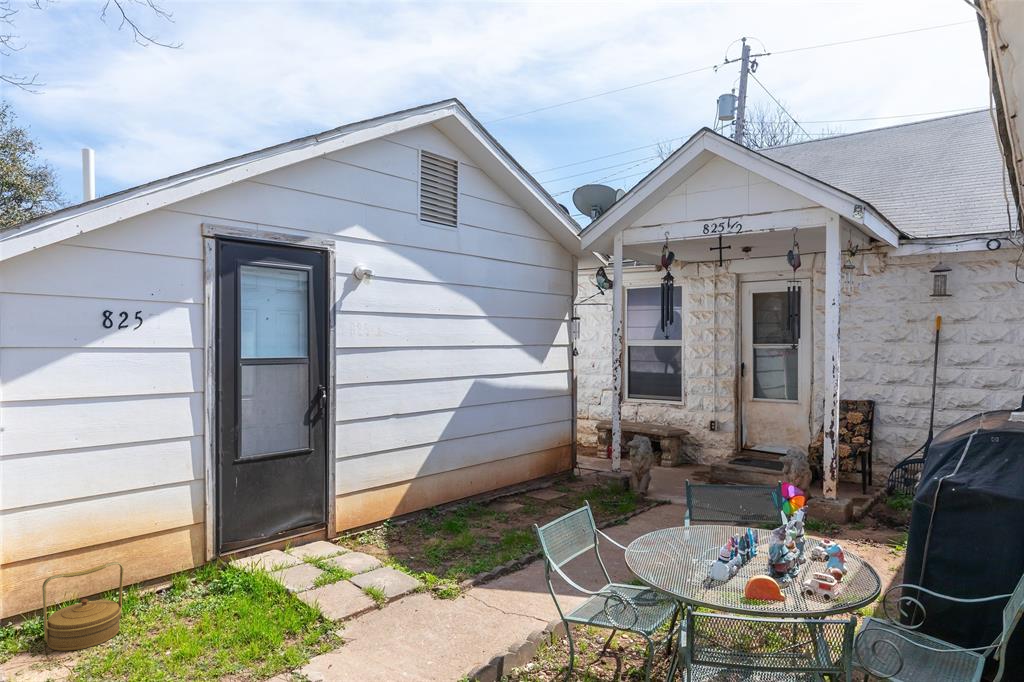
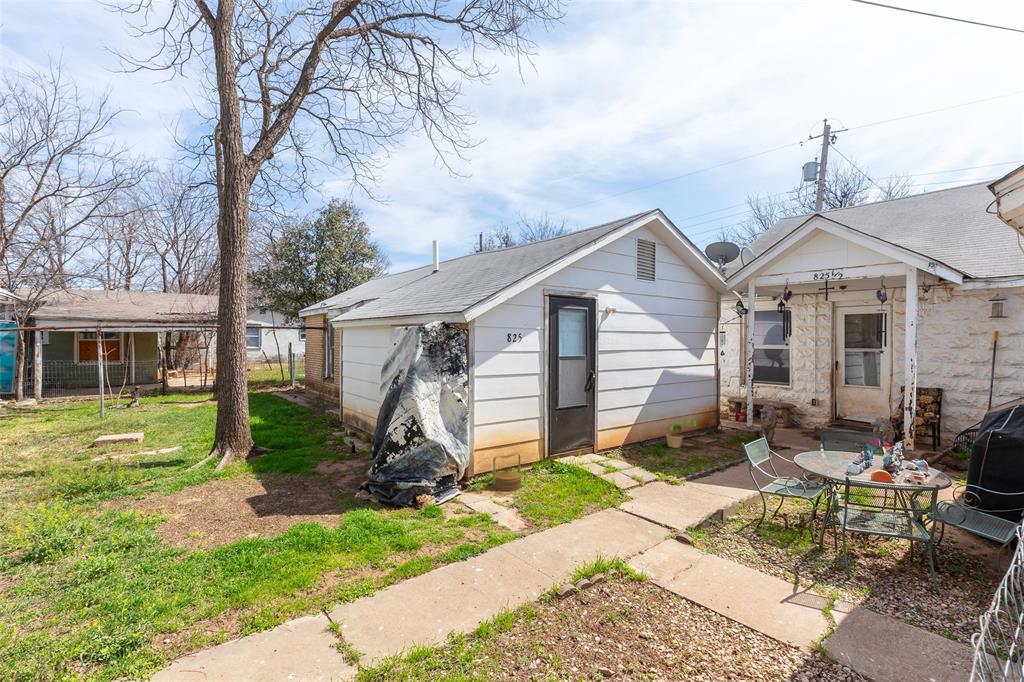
potted plant: none [478,464,527,513] -> present [666,420,697,448]

